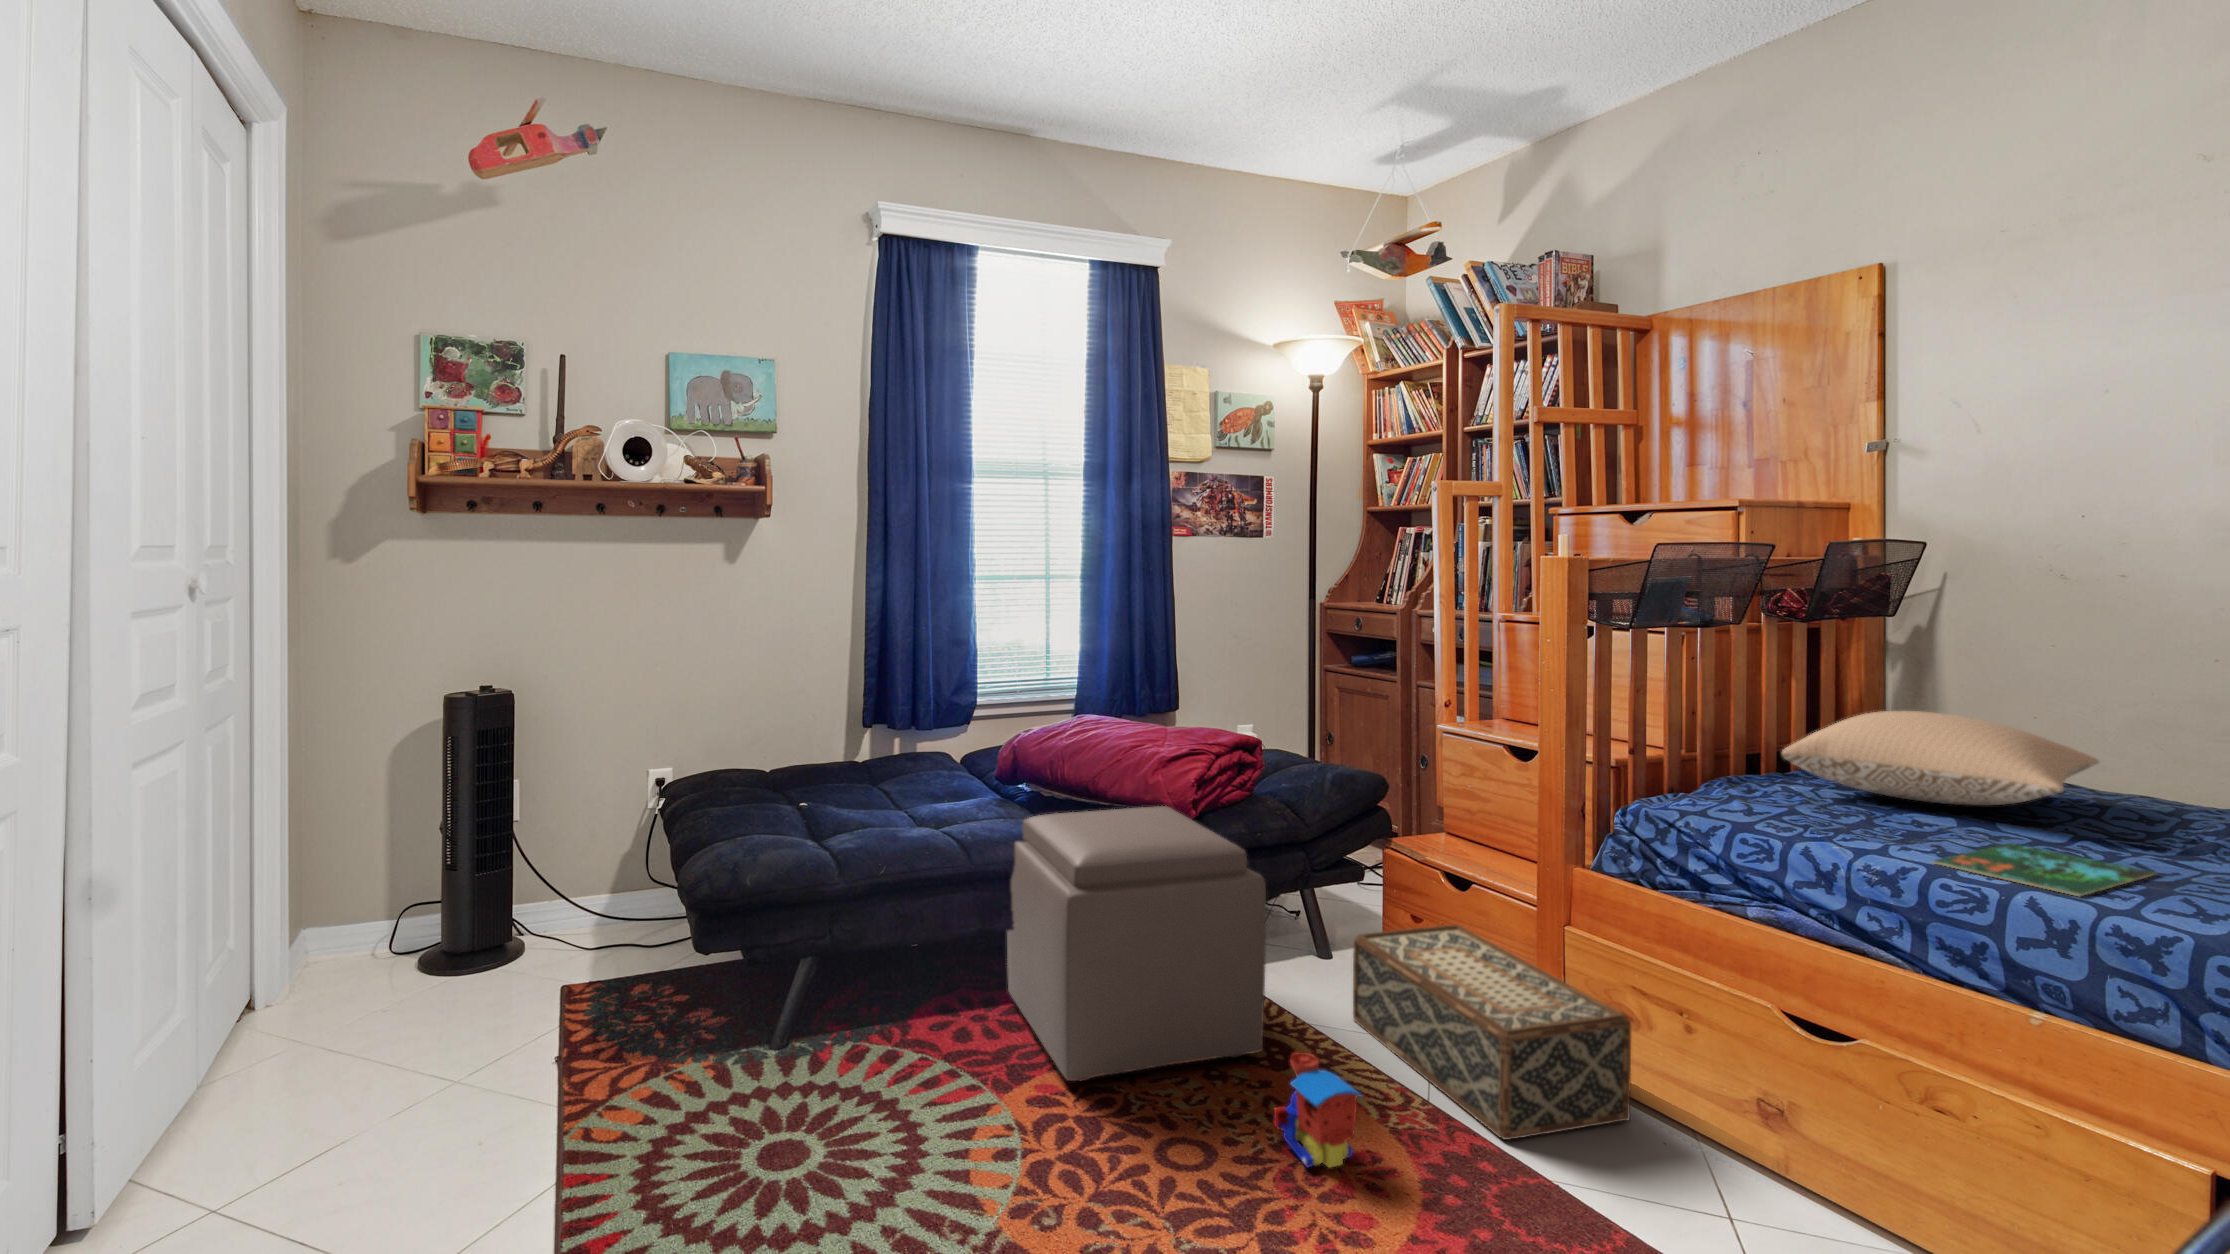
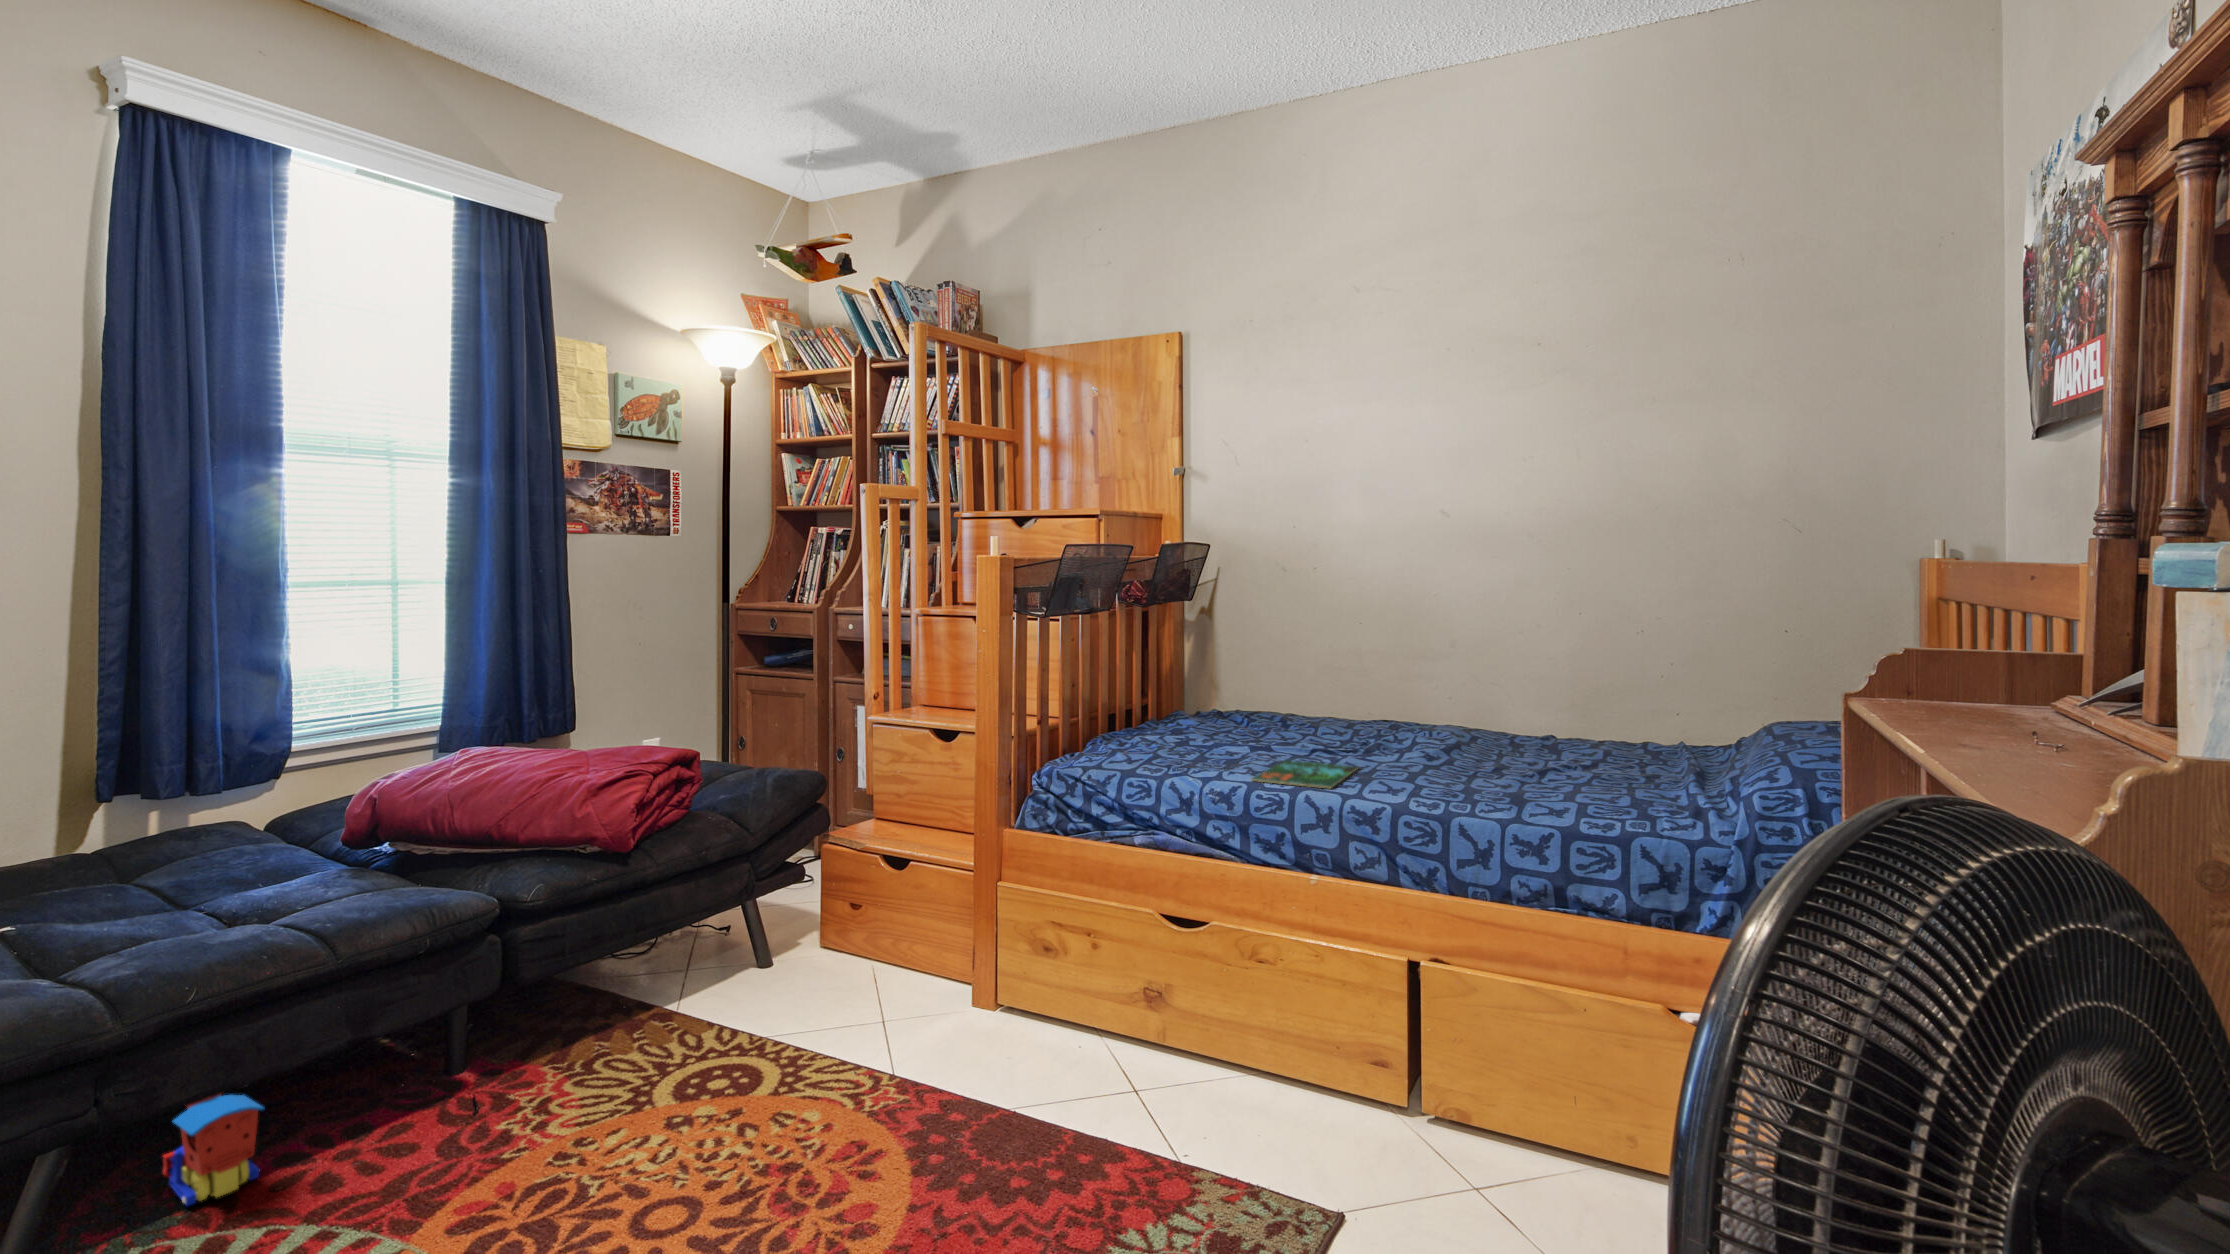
pillow: present [1782,711,2099,805] -> none [1146,672,1317,739]
ottoman: present [1007,806,1266,1081] -> none [381,840,731,1186]
woven basket: present [1353,925,1631,1140] -> none [811,906,1058,1089]
toy train: present [1273,1052,1362,1167] -> present [163,1094,264,1206]

